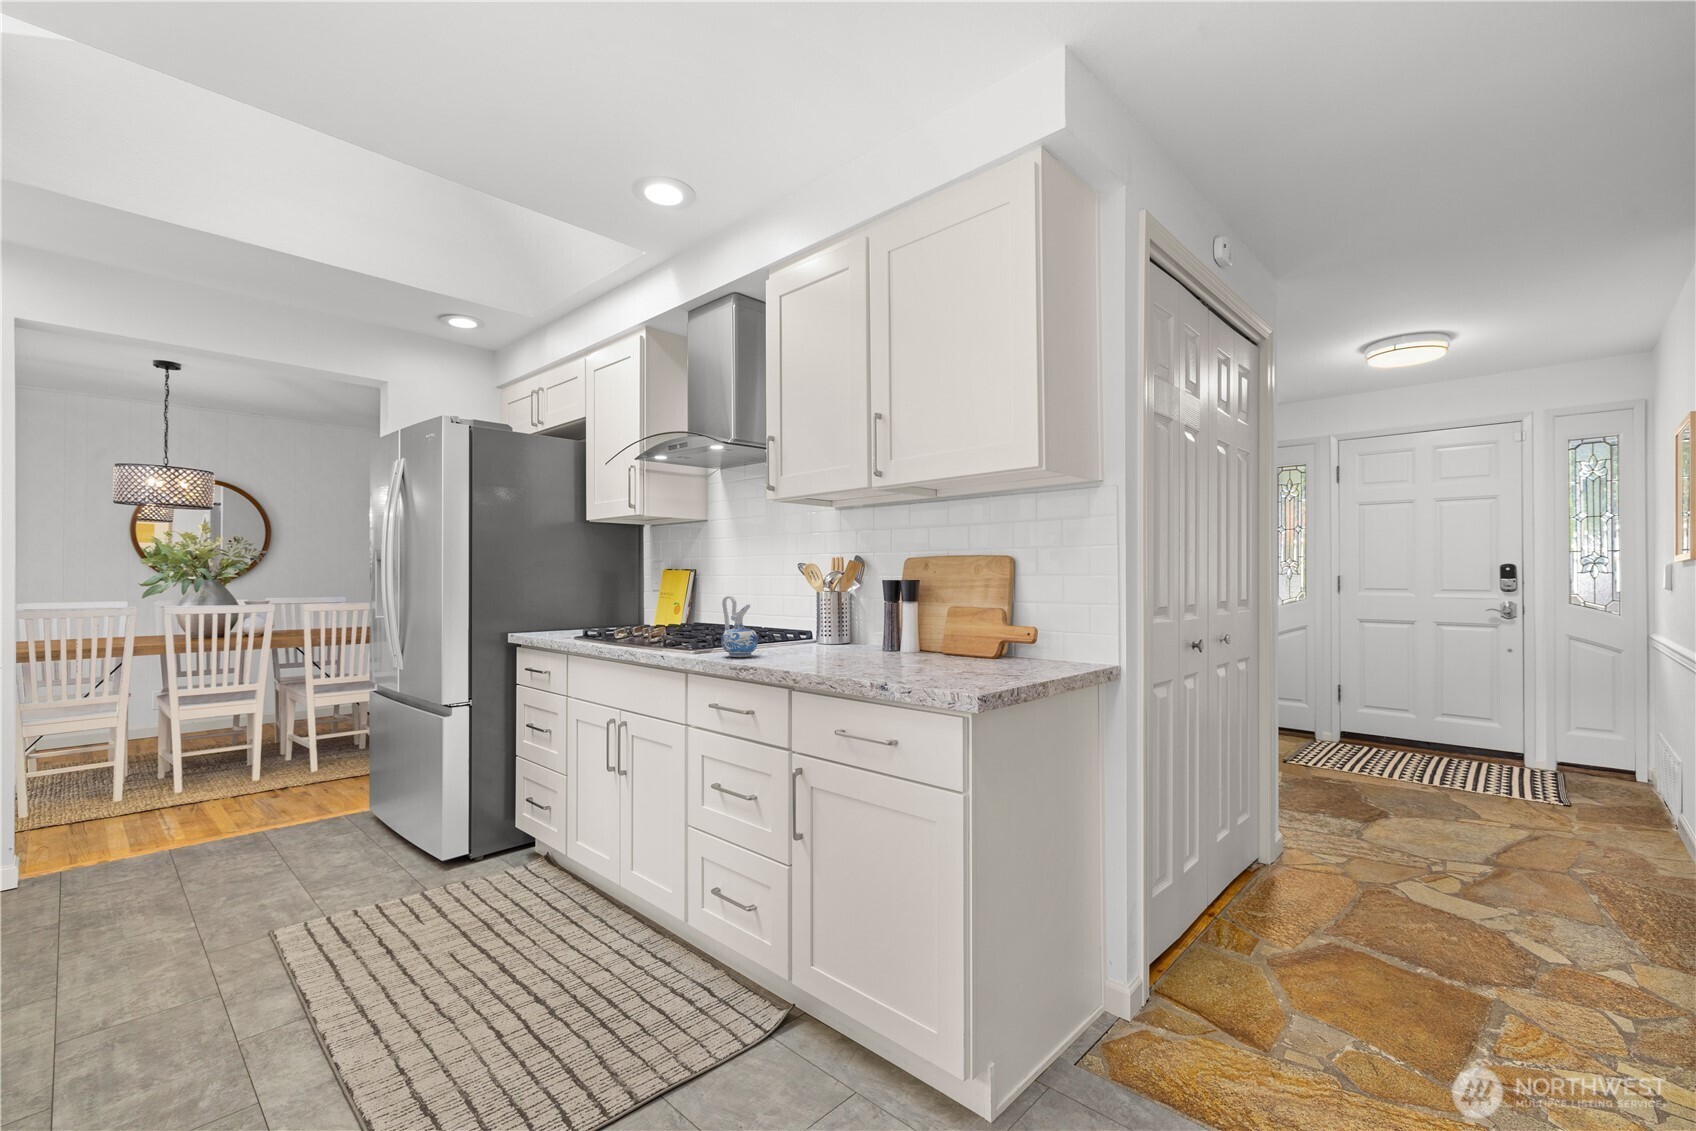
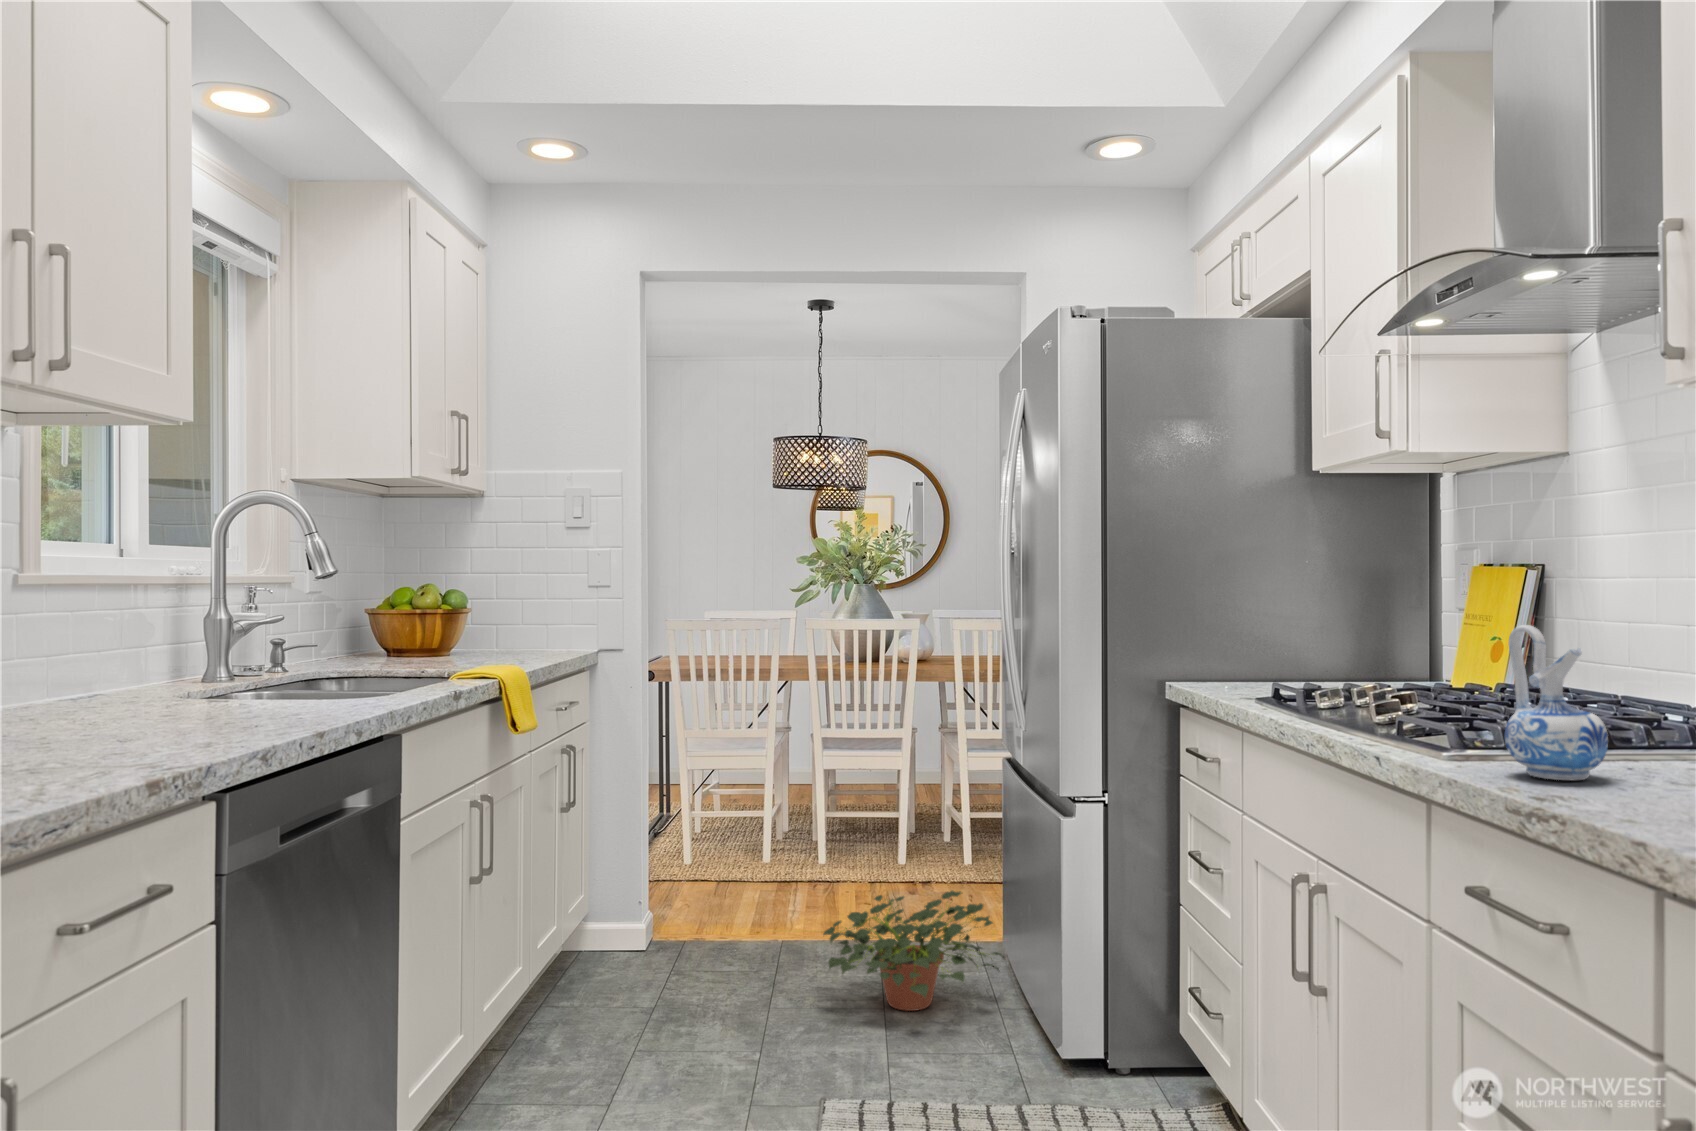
potted plant: none [235,781,387,867] -> present [823,890,1004,1011]

